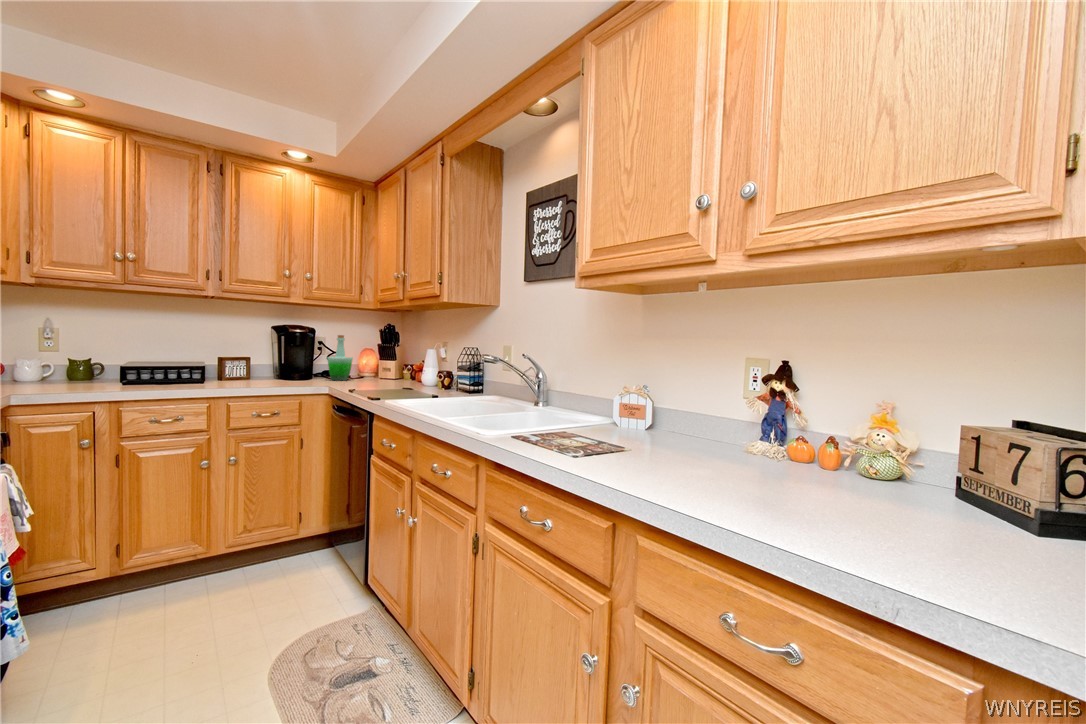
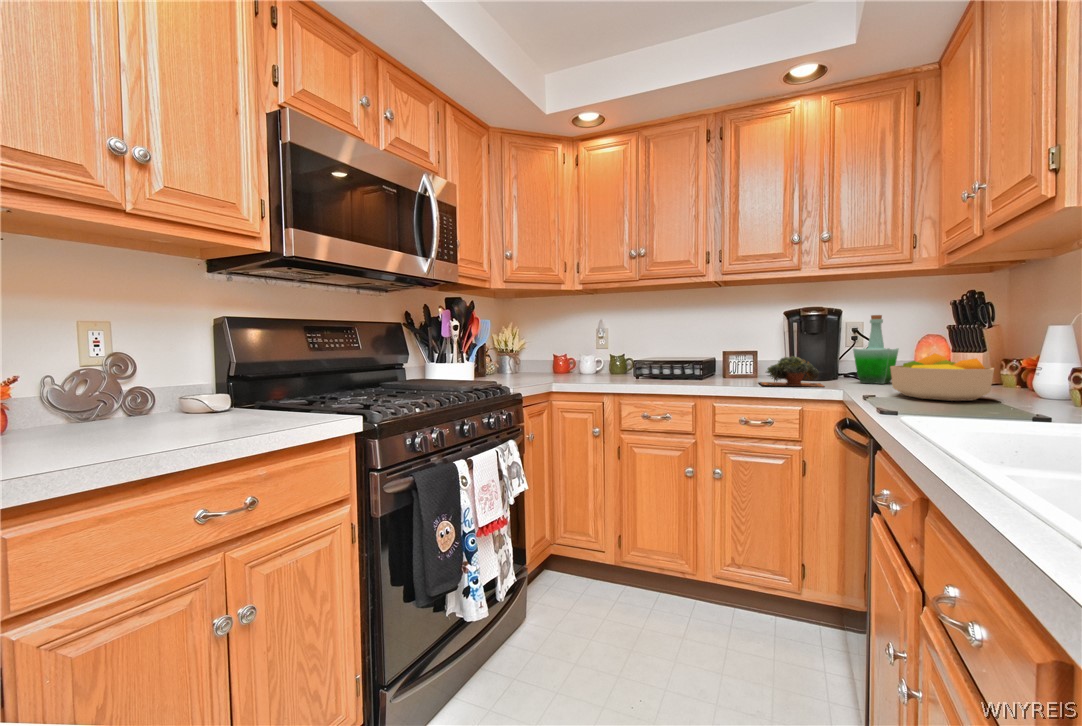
succulent plant: none [259,362,313,386] -> present [759,356,824,387]
fruit bowl: none [359,362,408,390] -> present [890,353,994,401]

